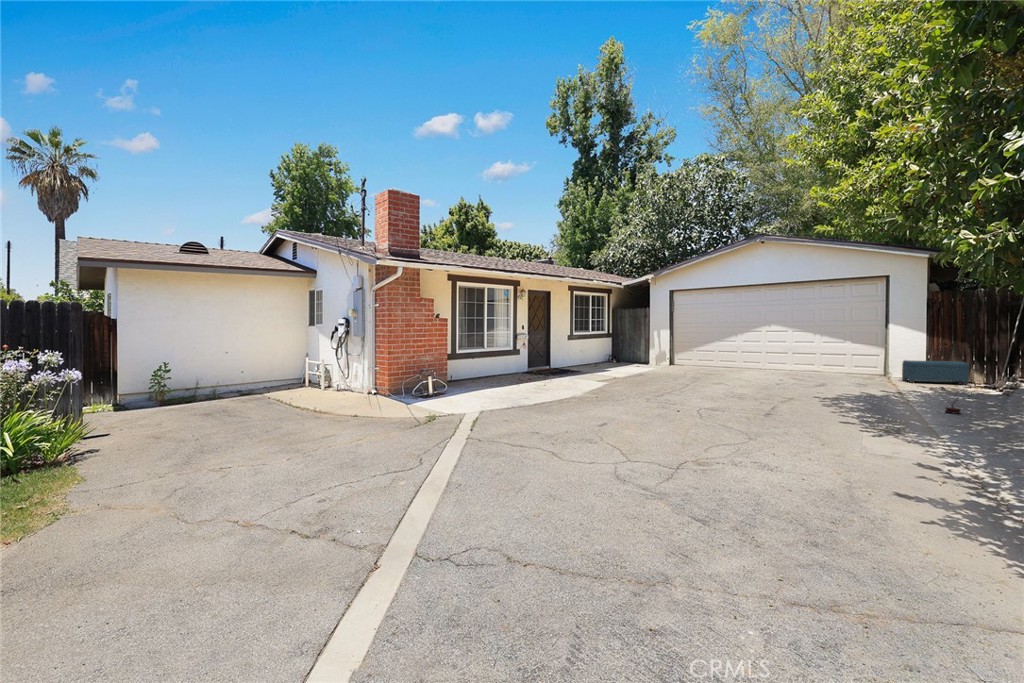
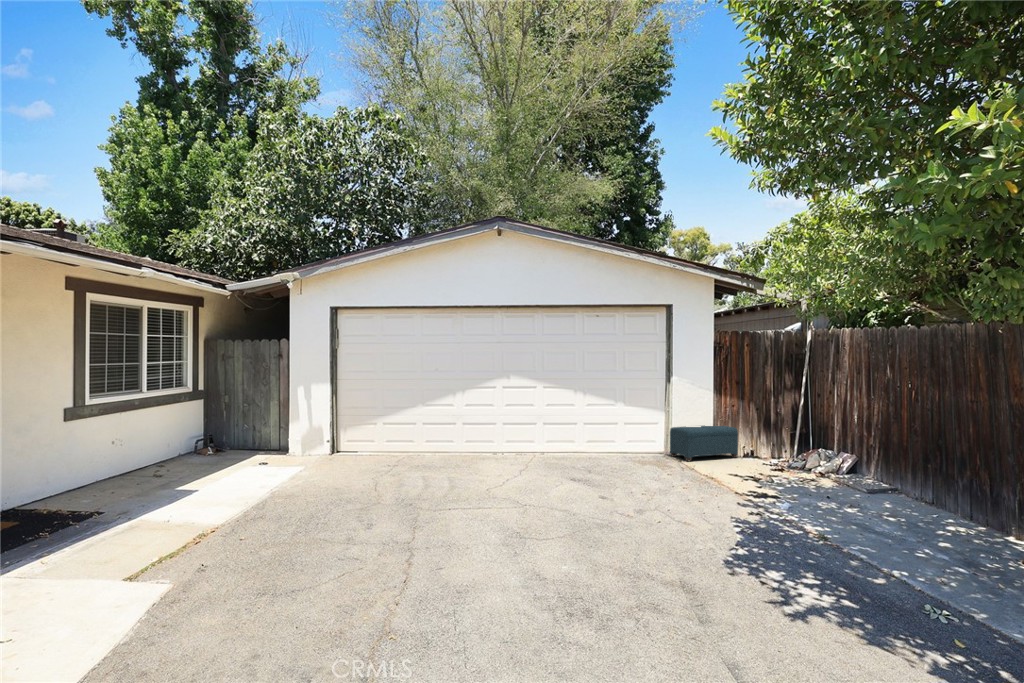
potted plant: present [944,389,961,414] -> none [862,500,913,555]

